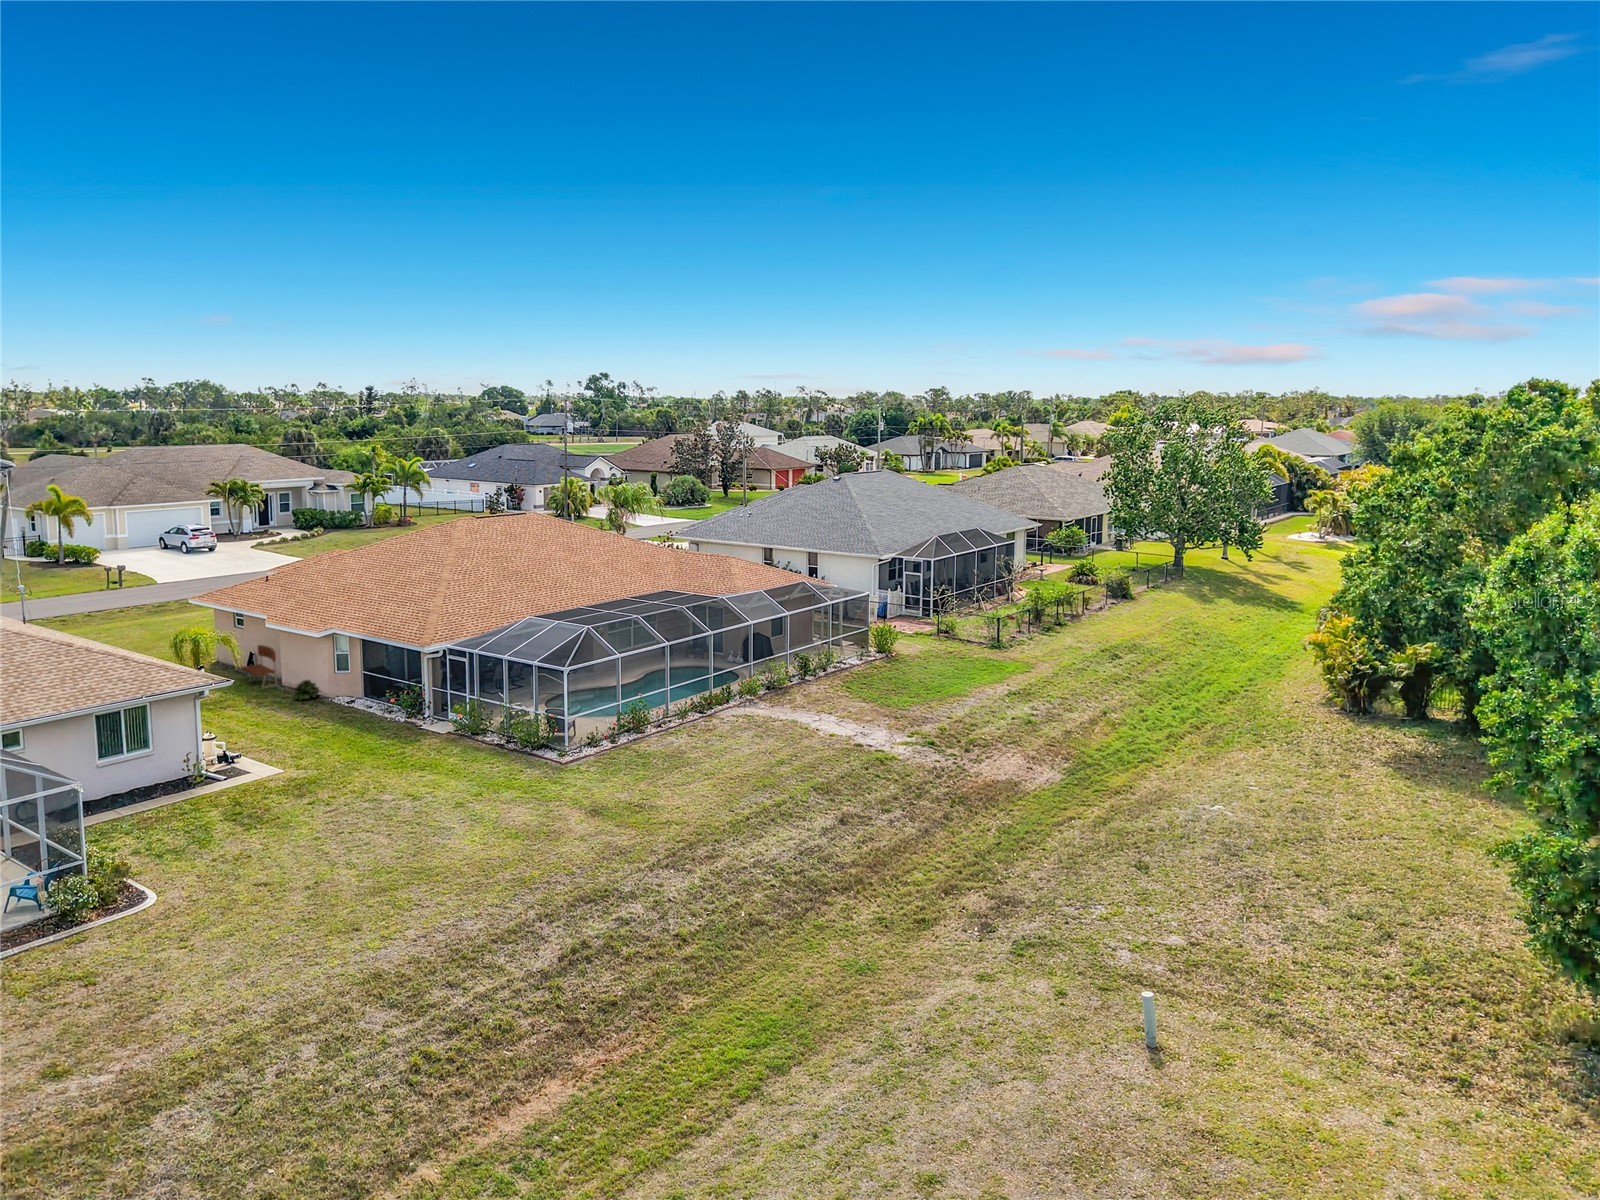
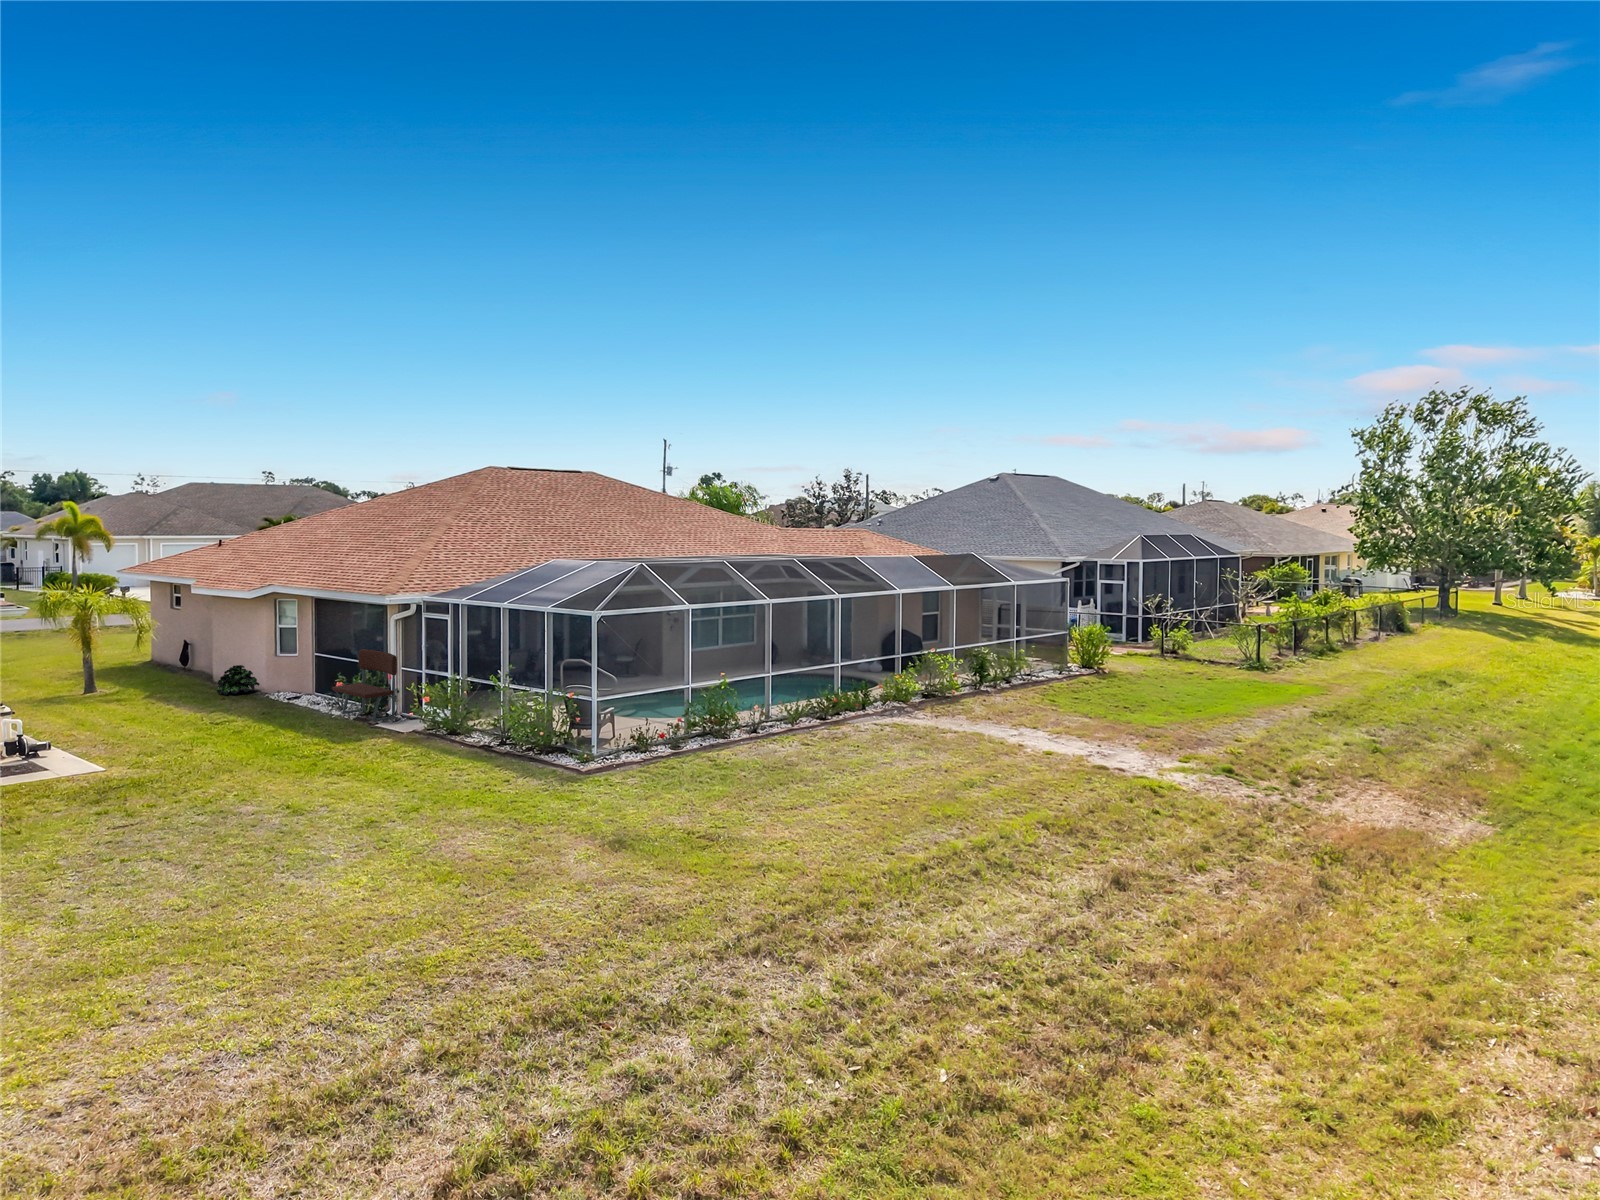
bench: present [242,645,277,688] -> present [332,649,397,722]

